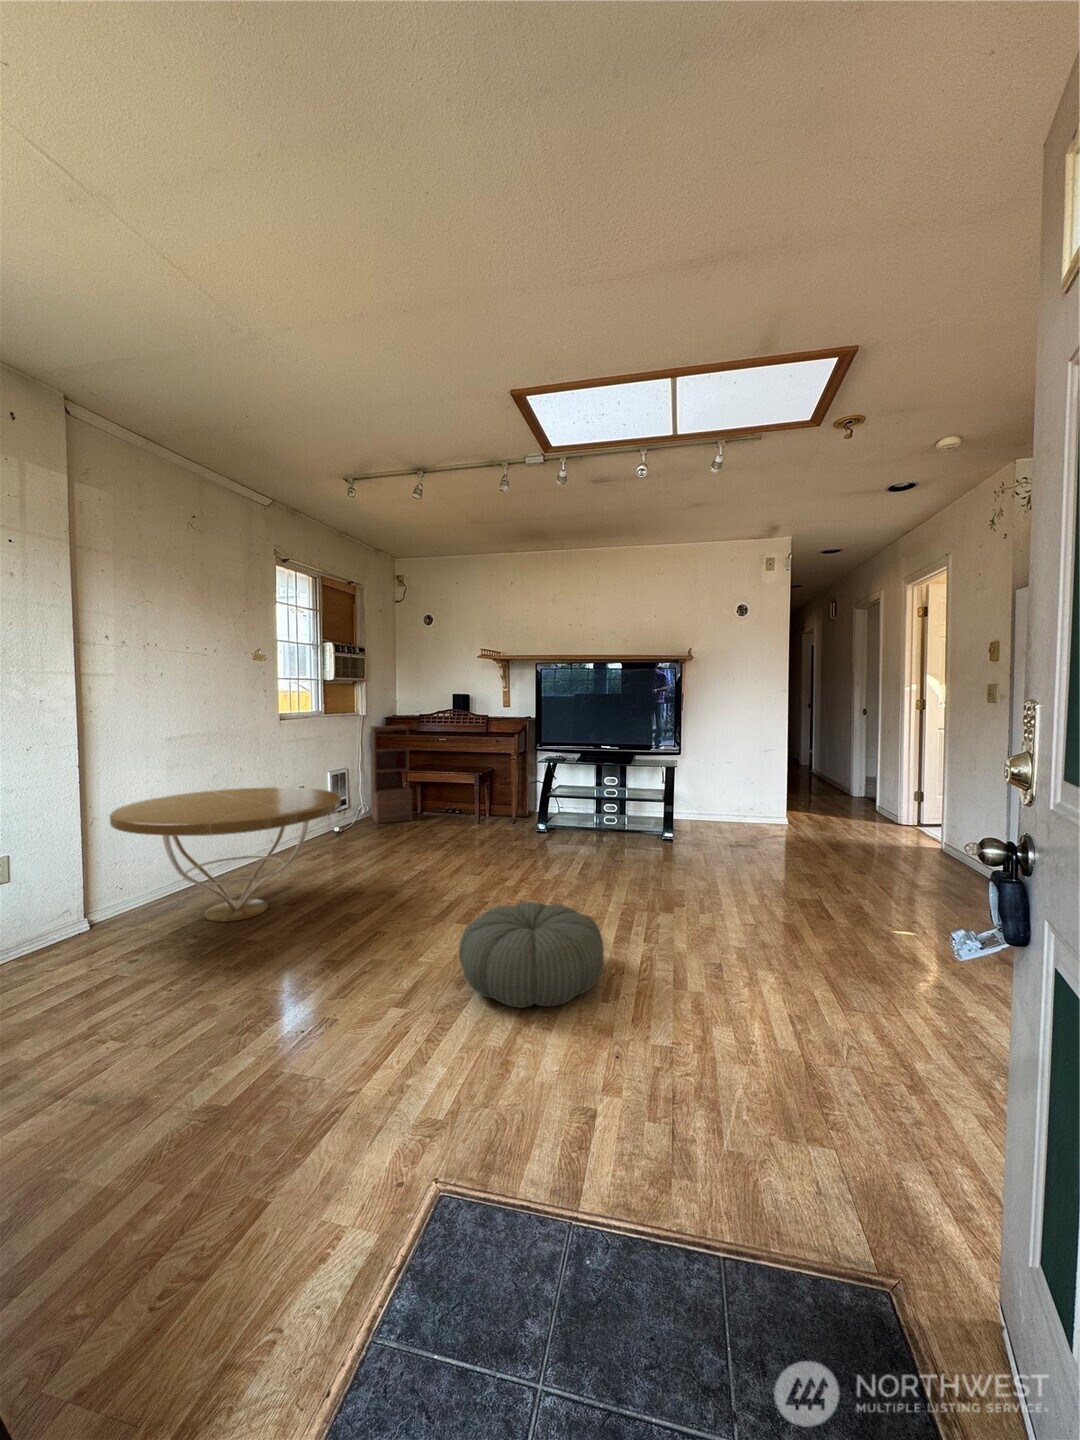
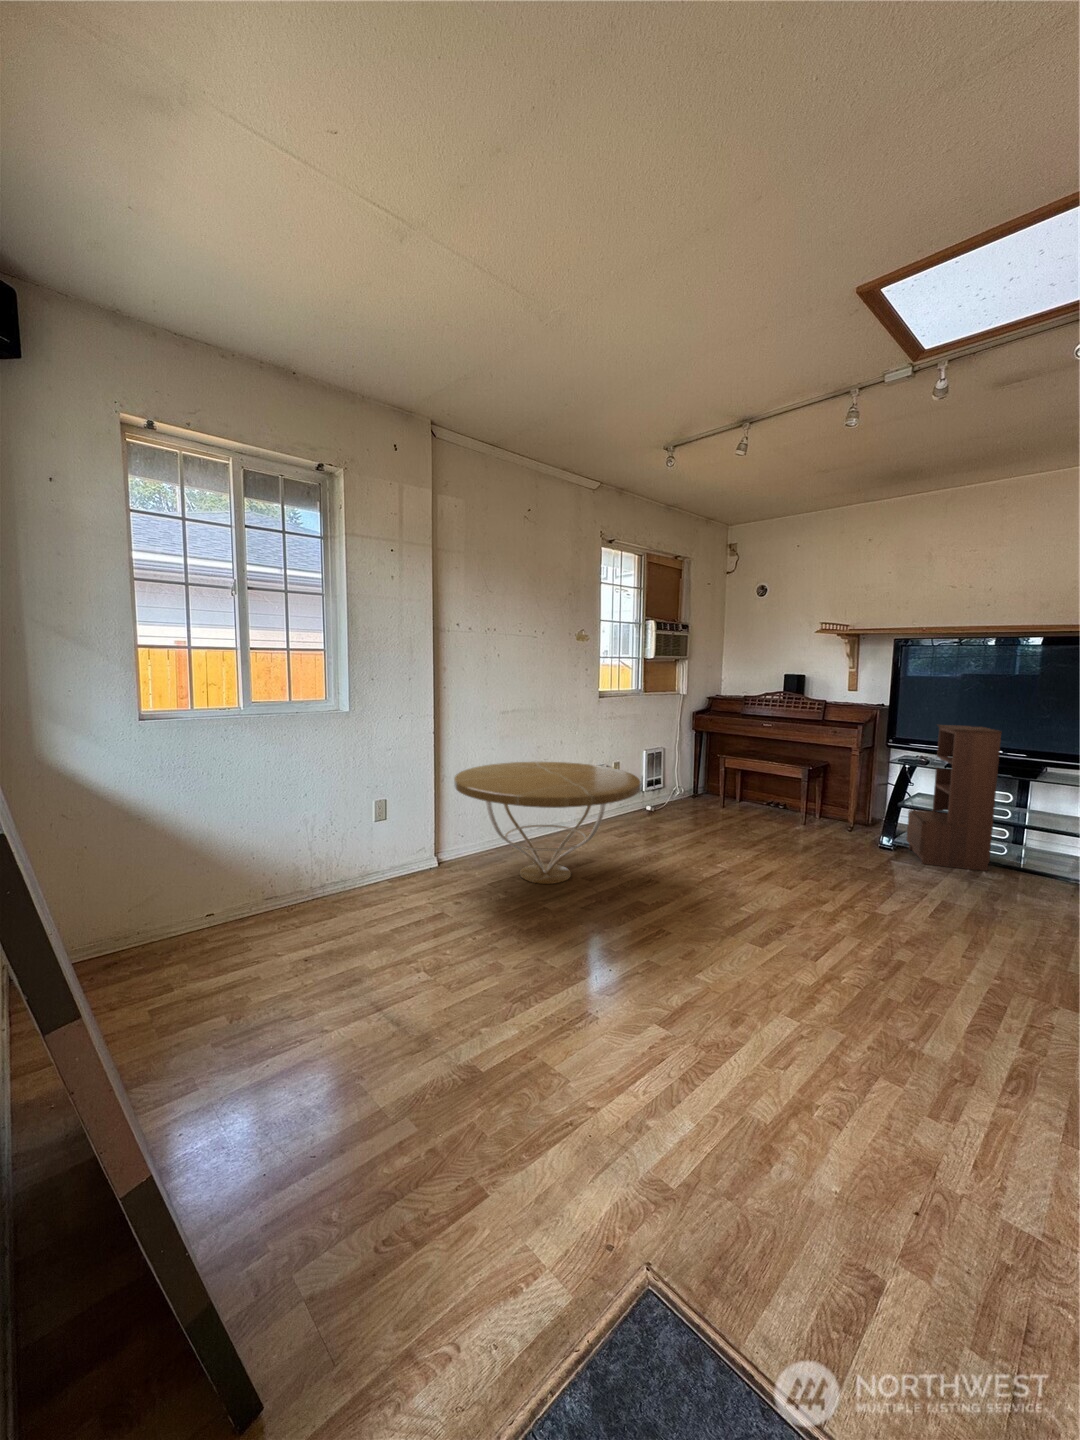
bookshelf: present [371,726,412,824] -> present [906,725,1002,871]
pouf: present [459,902,604,1008] -> none [736,942,940,1097]

